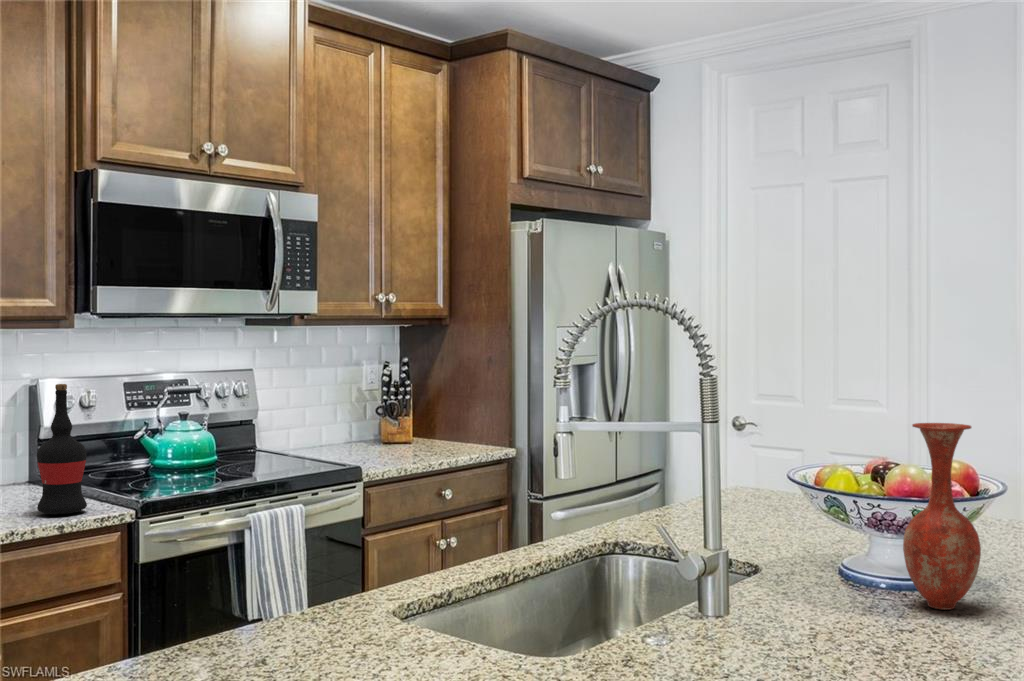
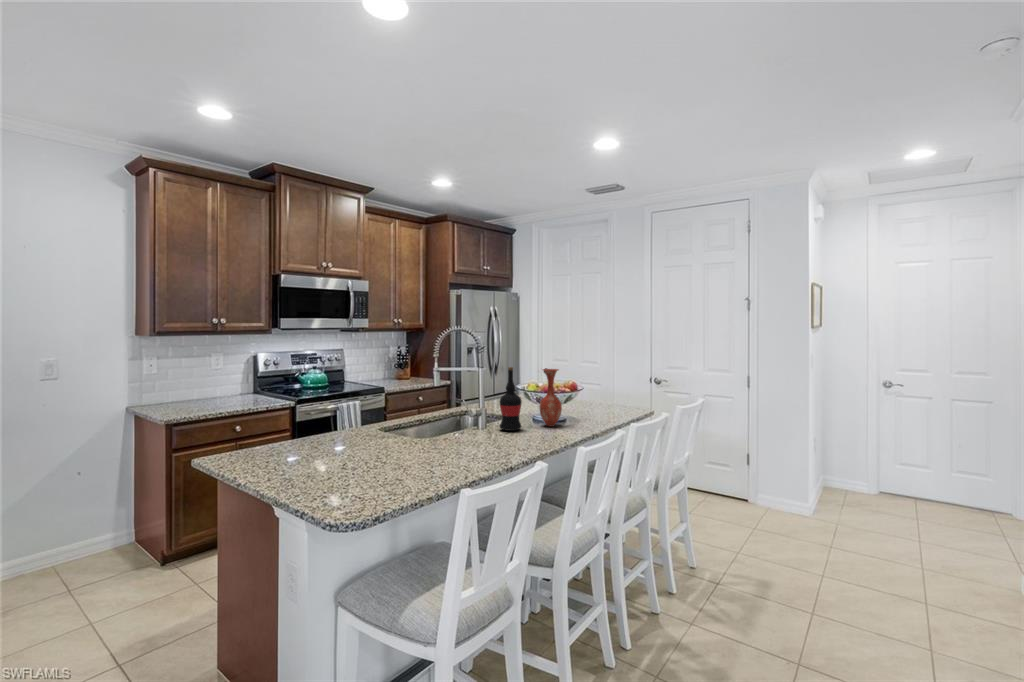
wine bottle: present [37,384,87,514] -> present [499,367,522,431]

